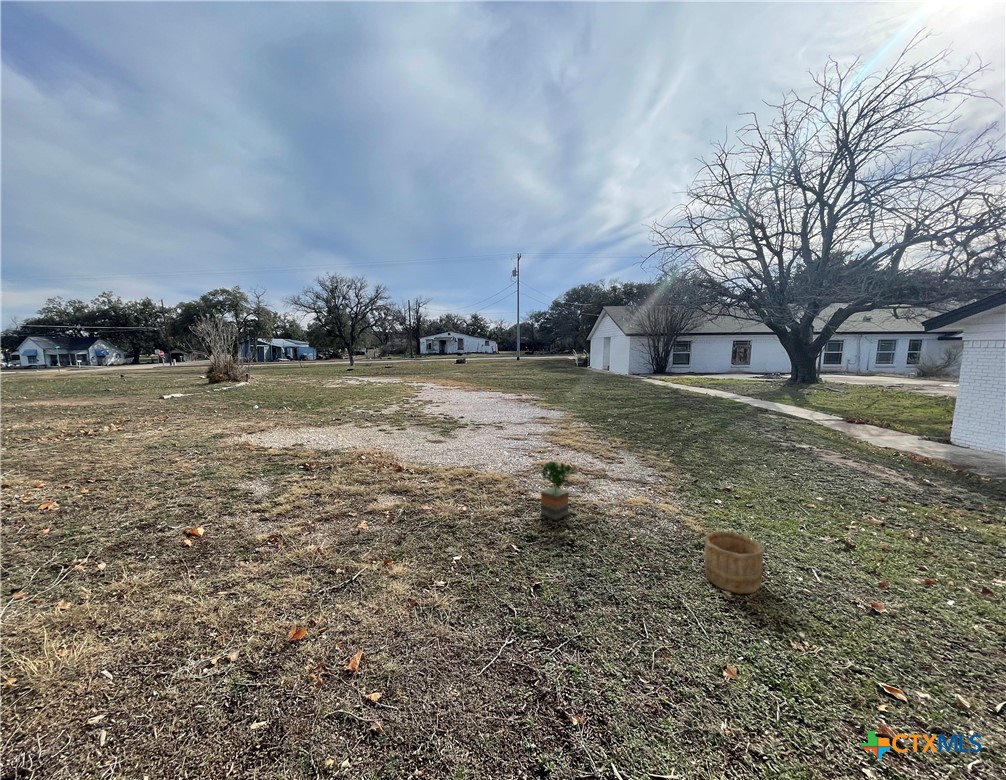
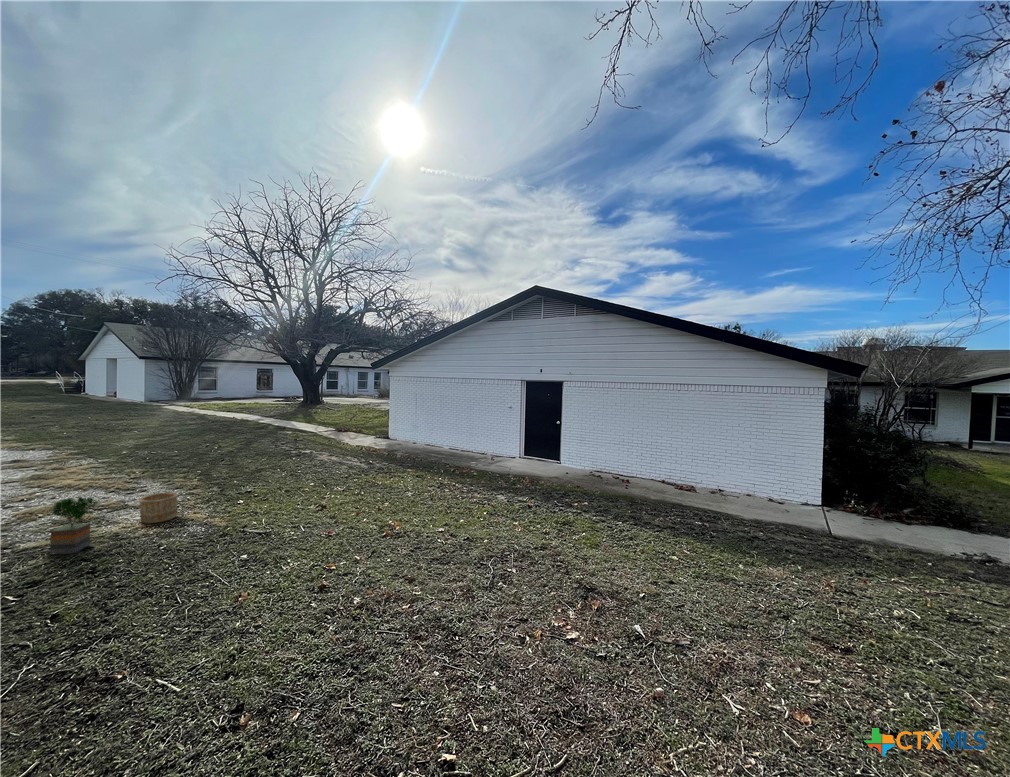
wooden bucket: present [704,532,765,594] -> present [139,492,178,524]

